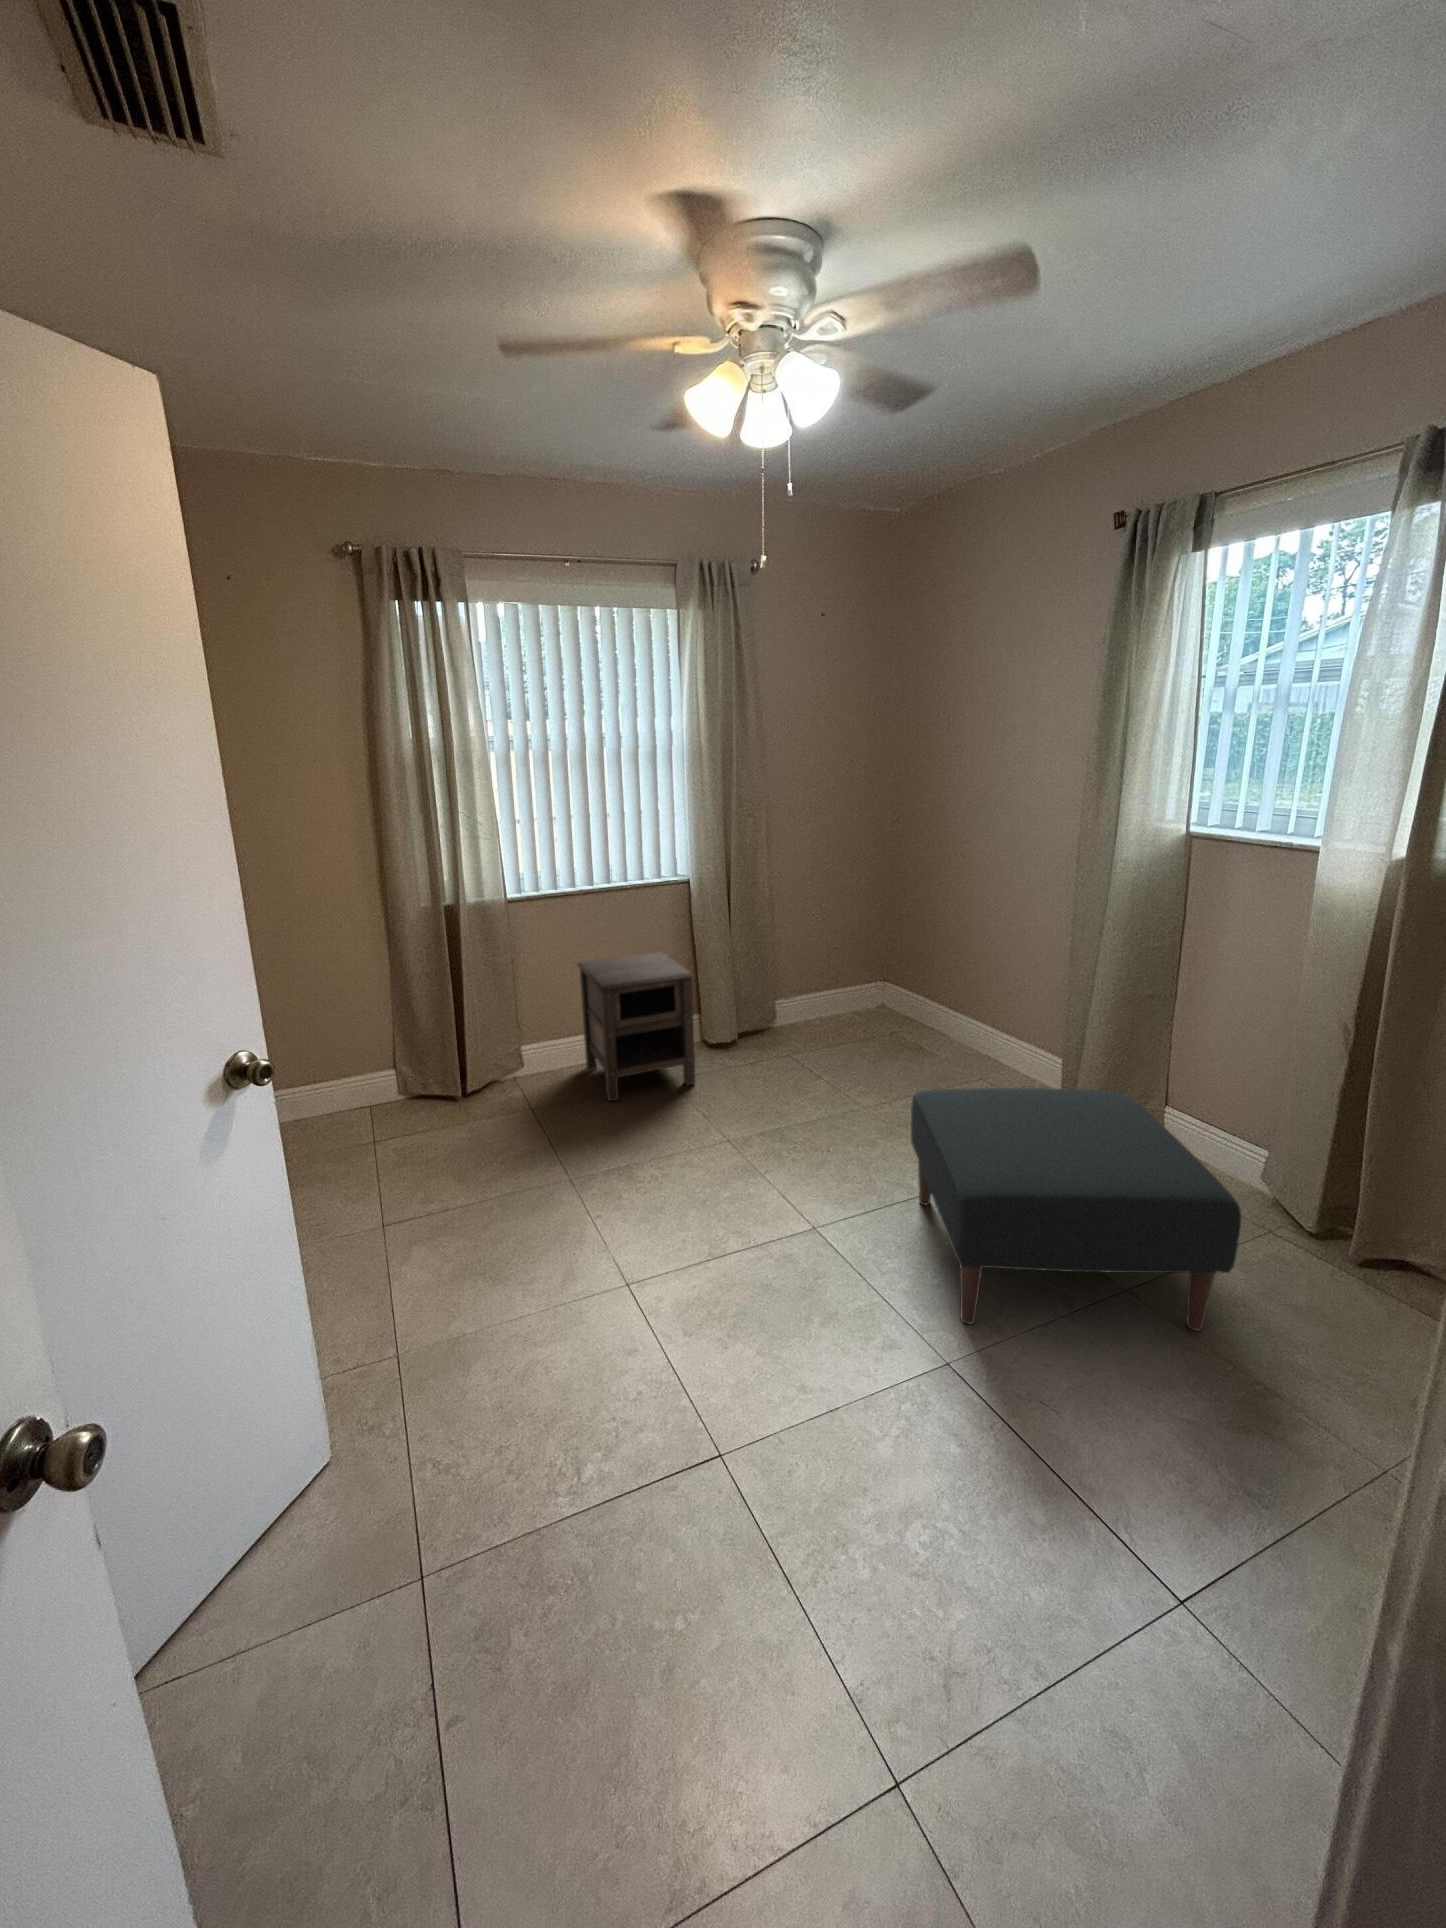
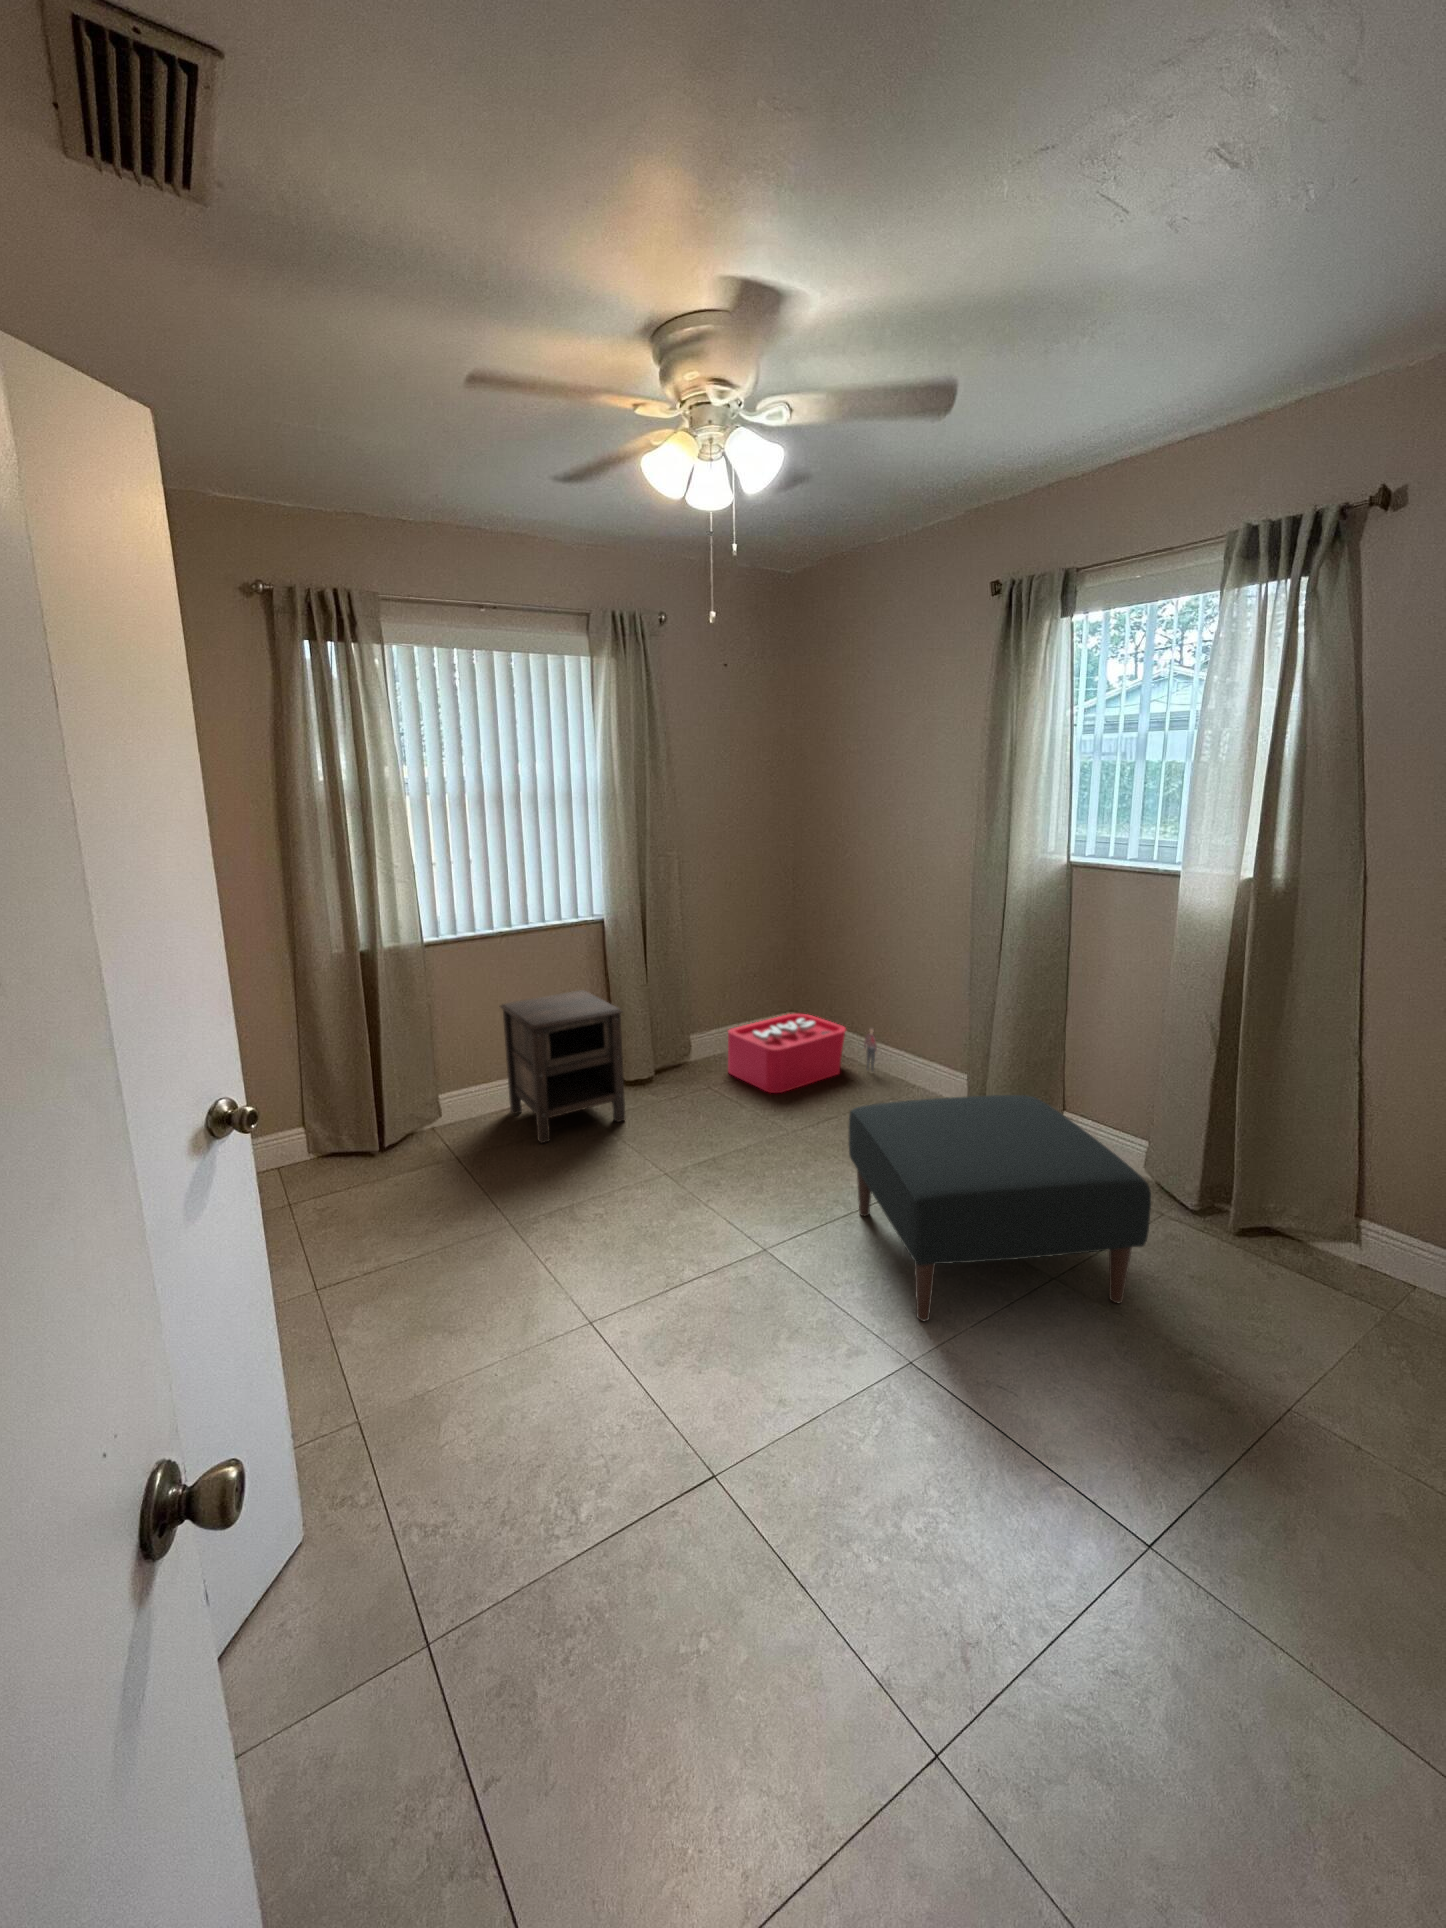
storage bin: none [808,985,968,1067] -> present [728,1014,877,1093]

